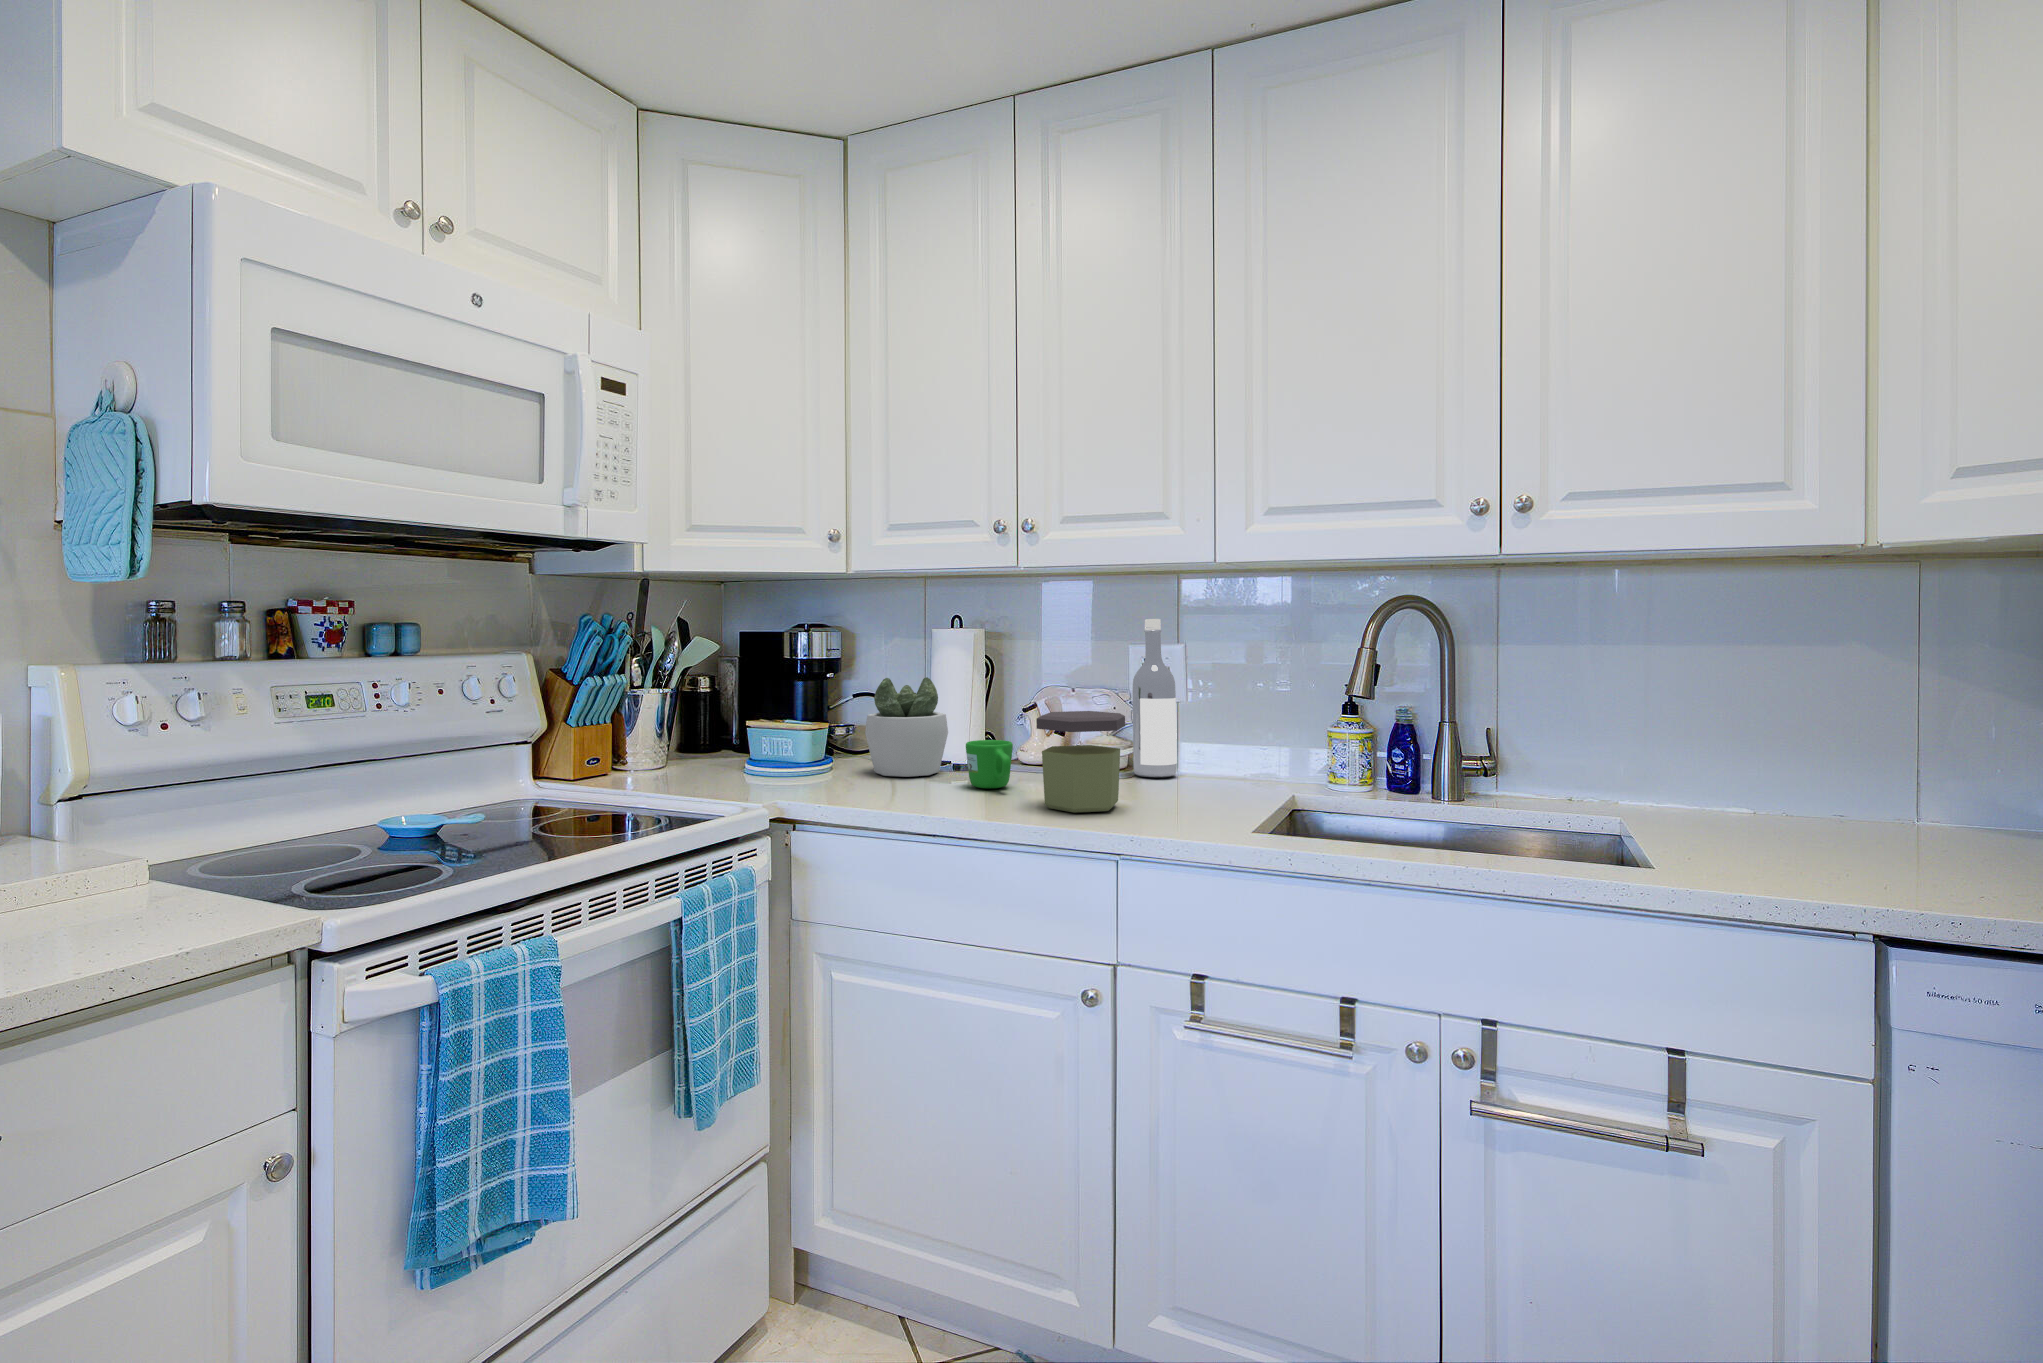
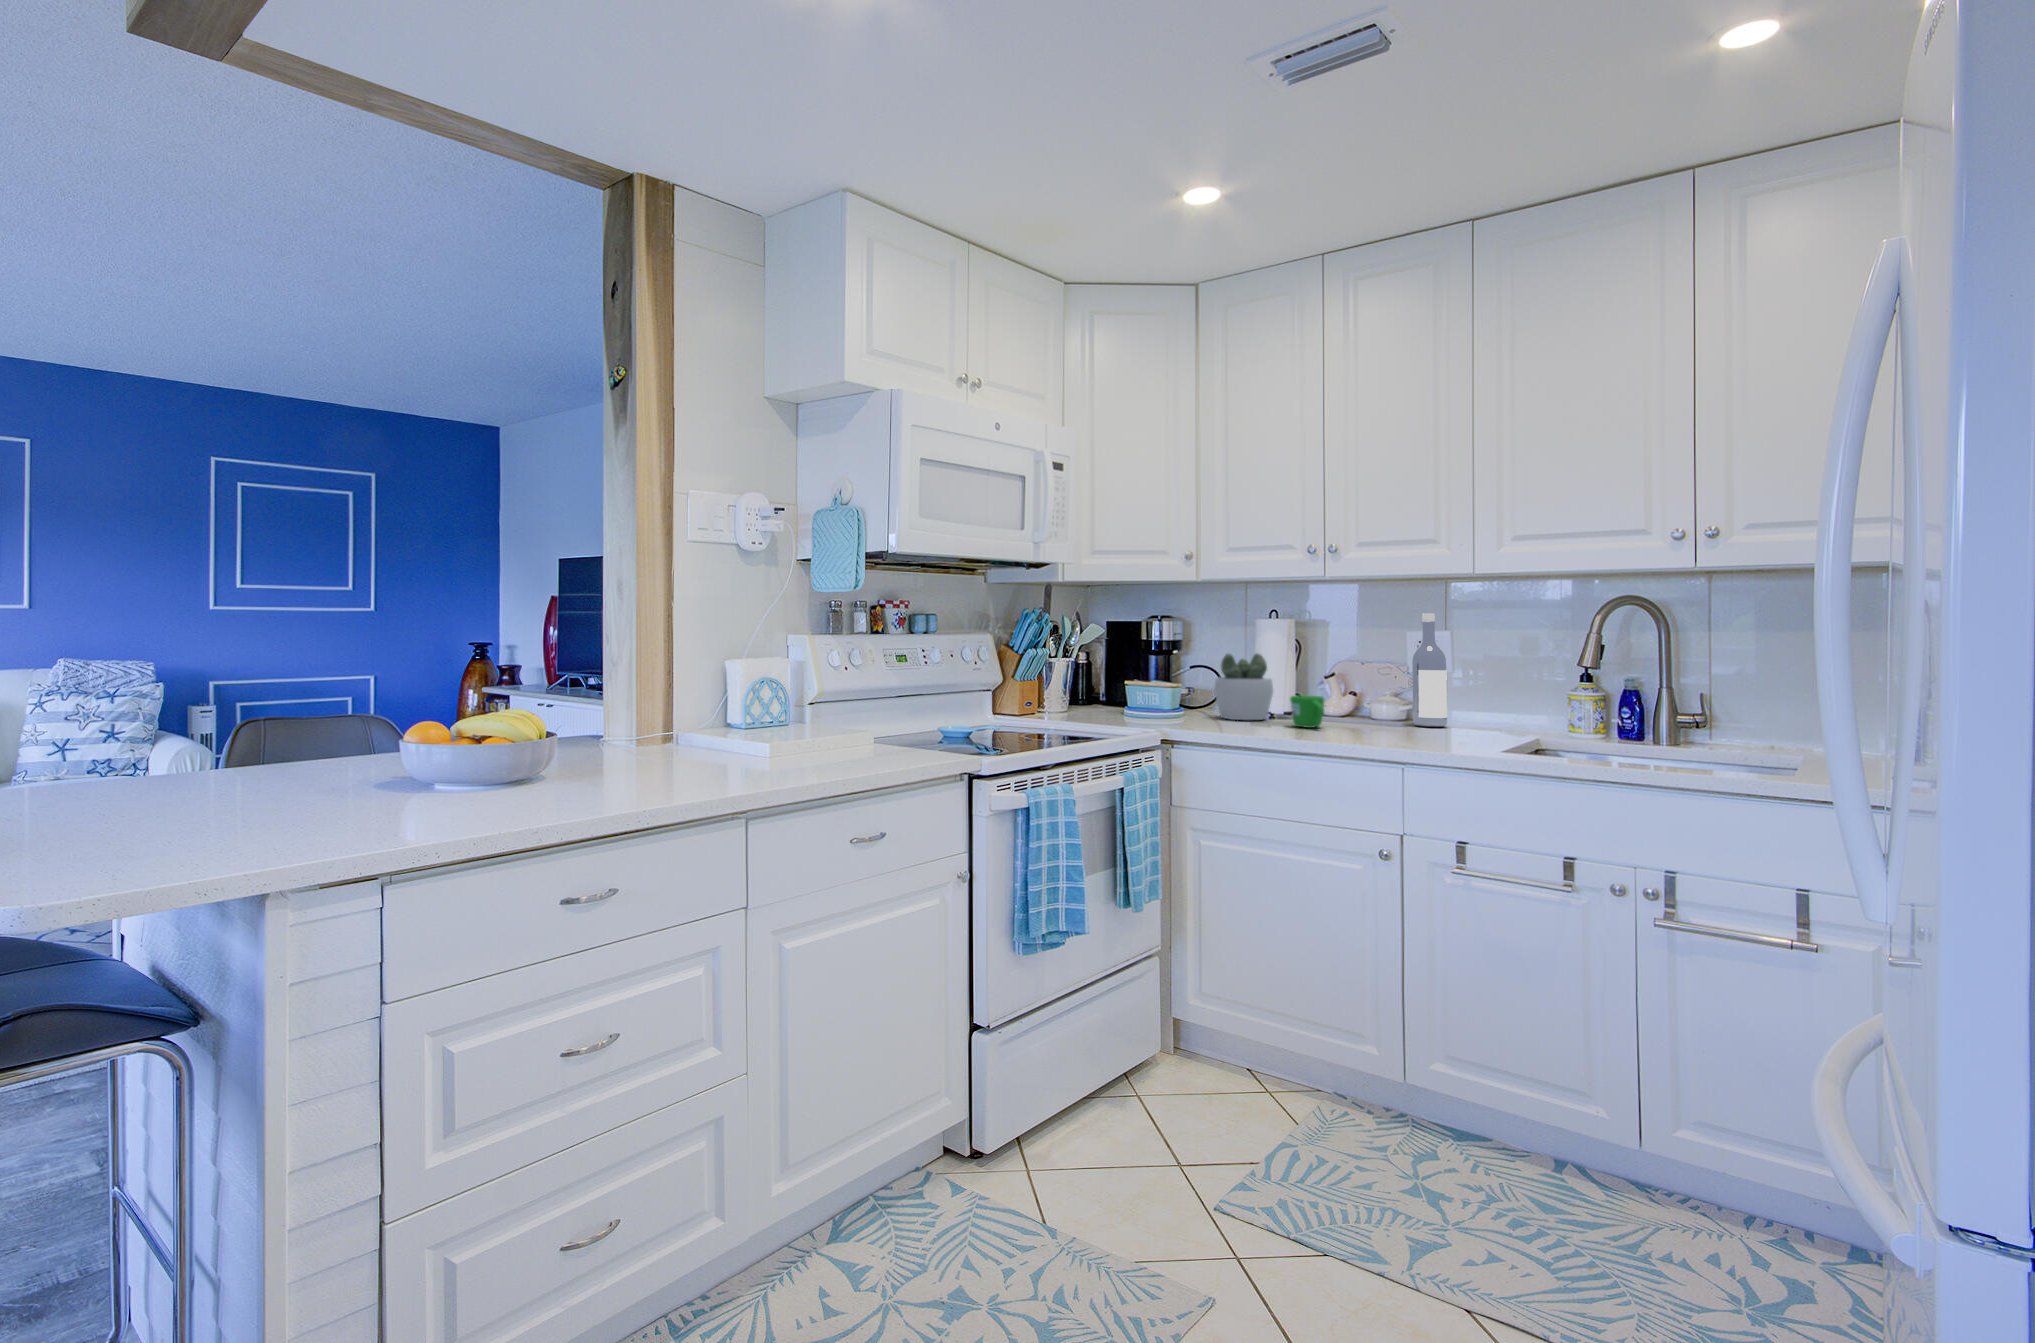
jar: present [1036,711,1125,813] -> none [1346,675,1409,740]

